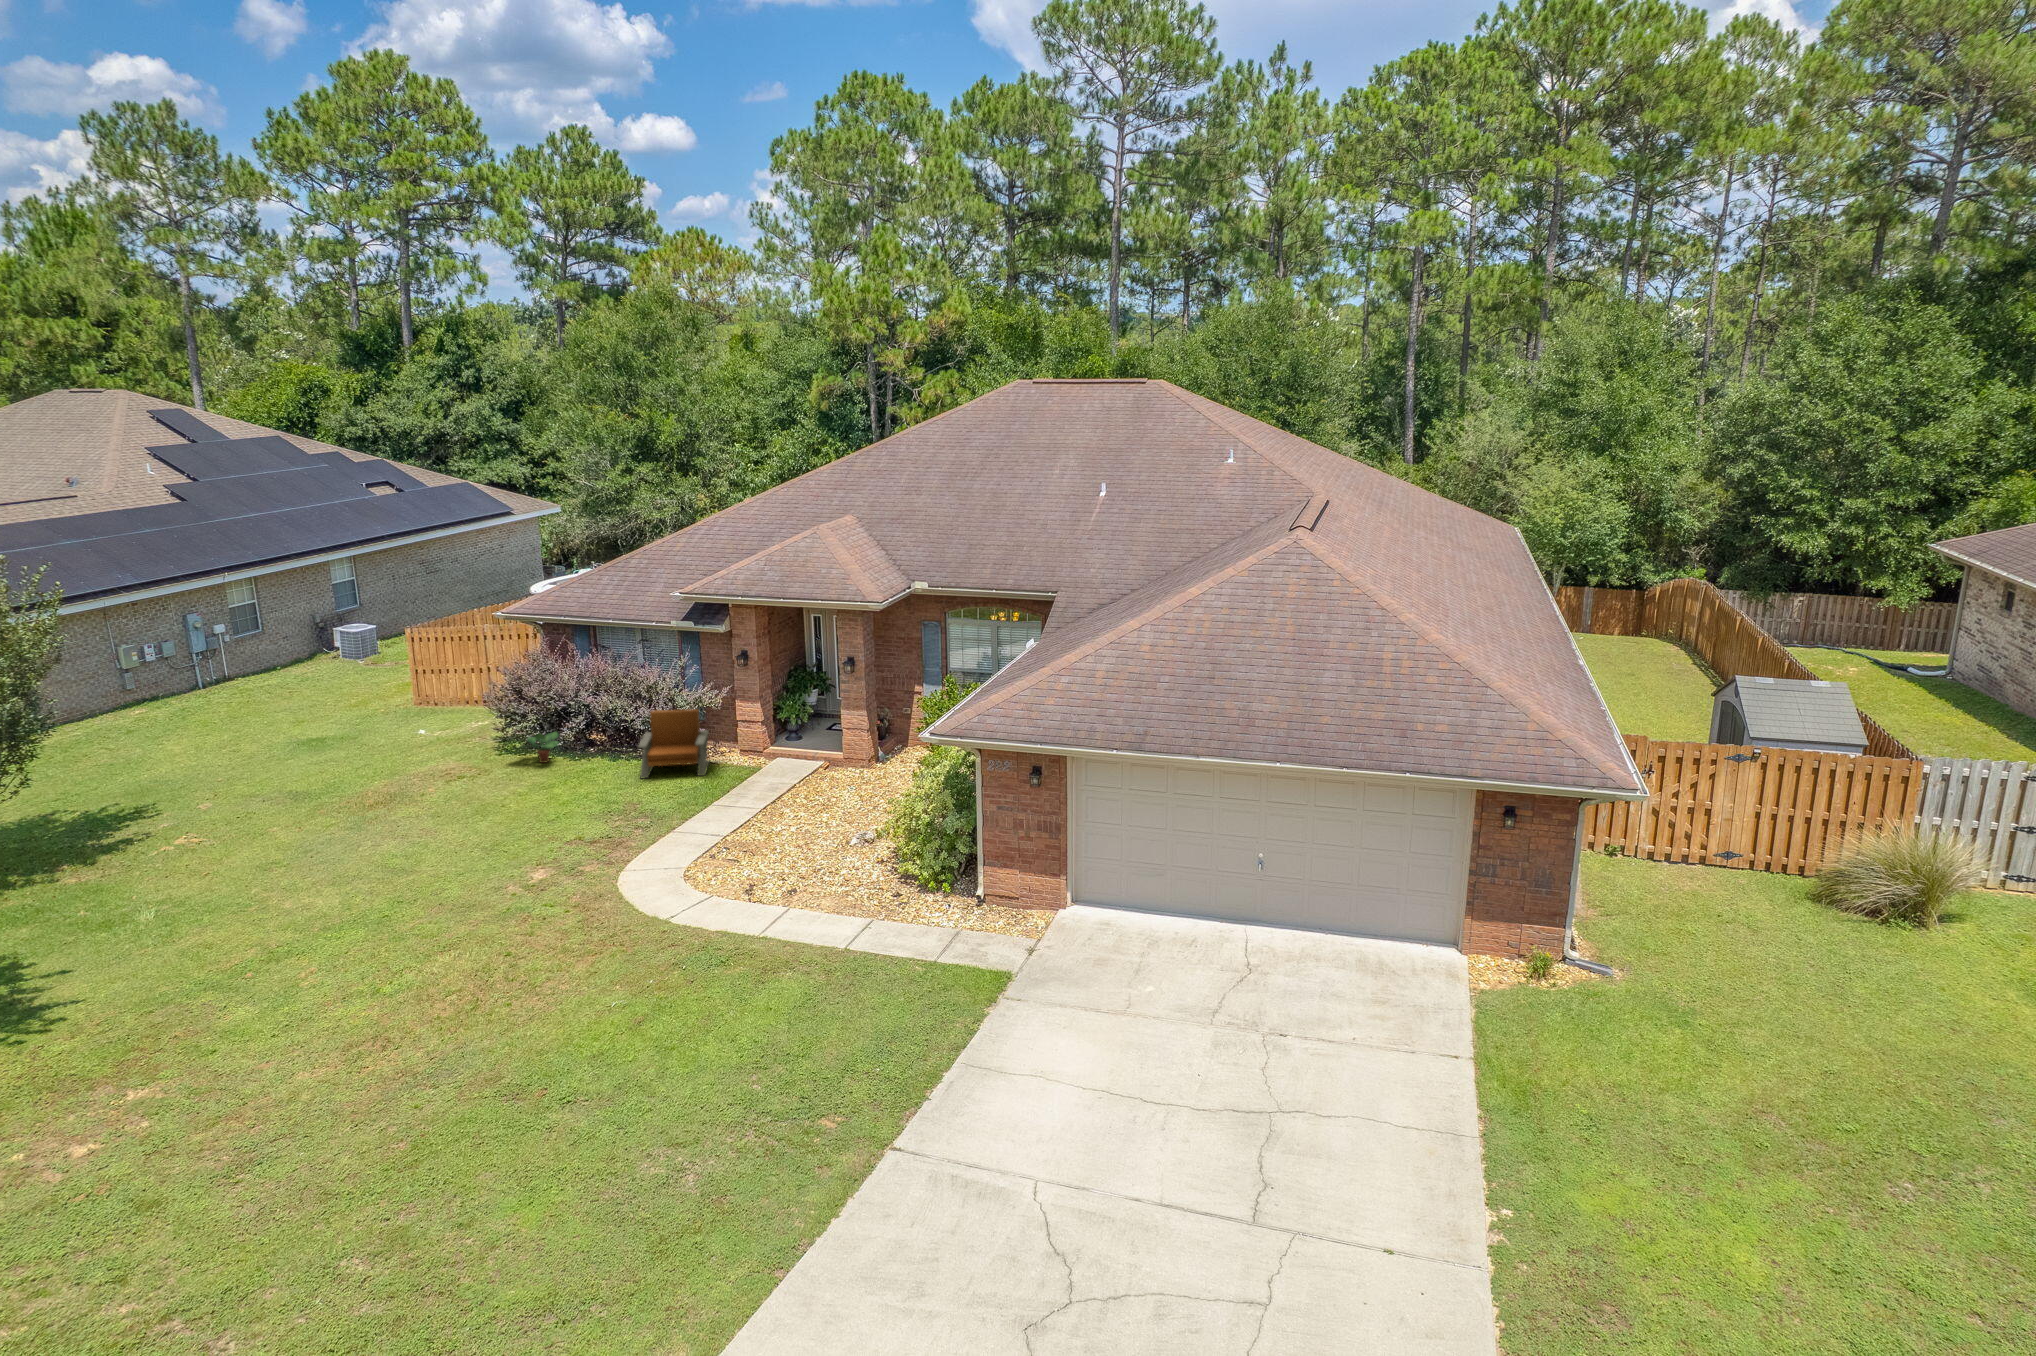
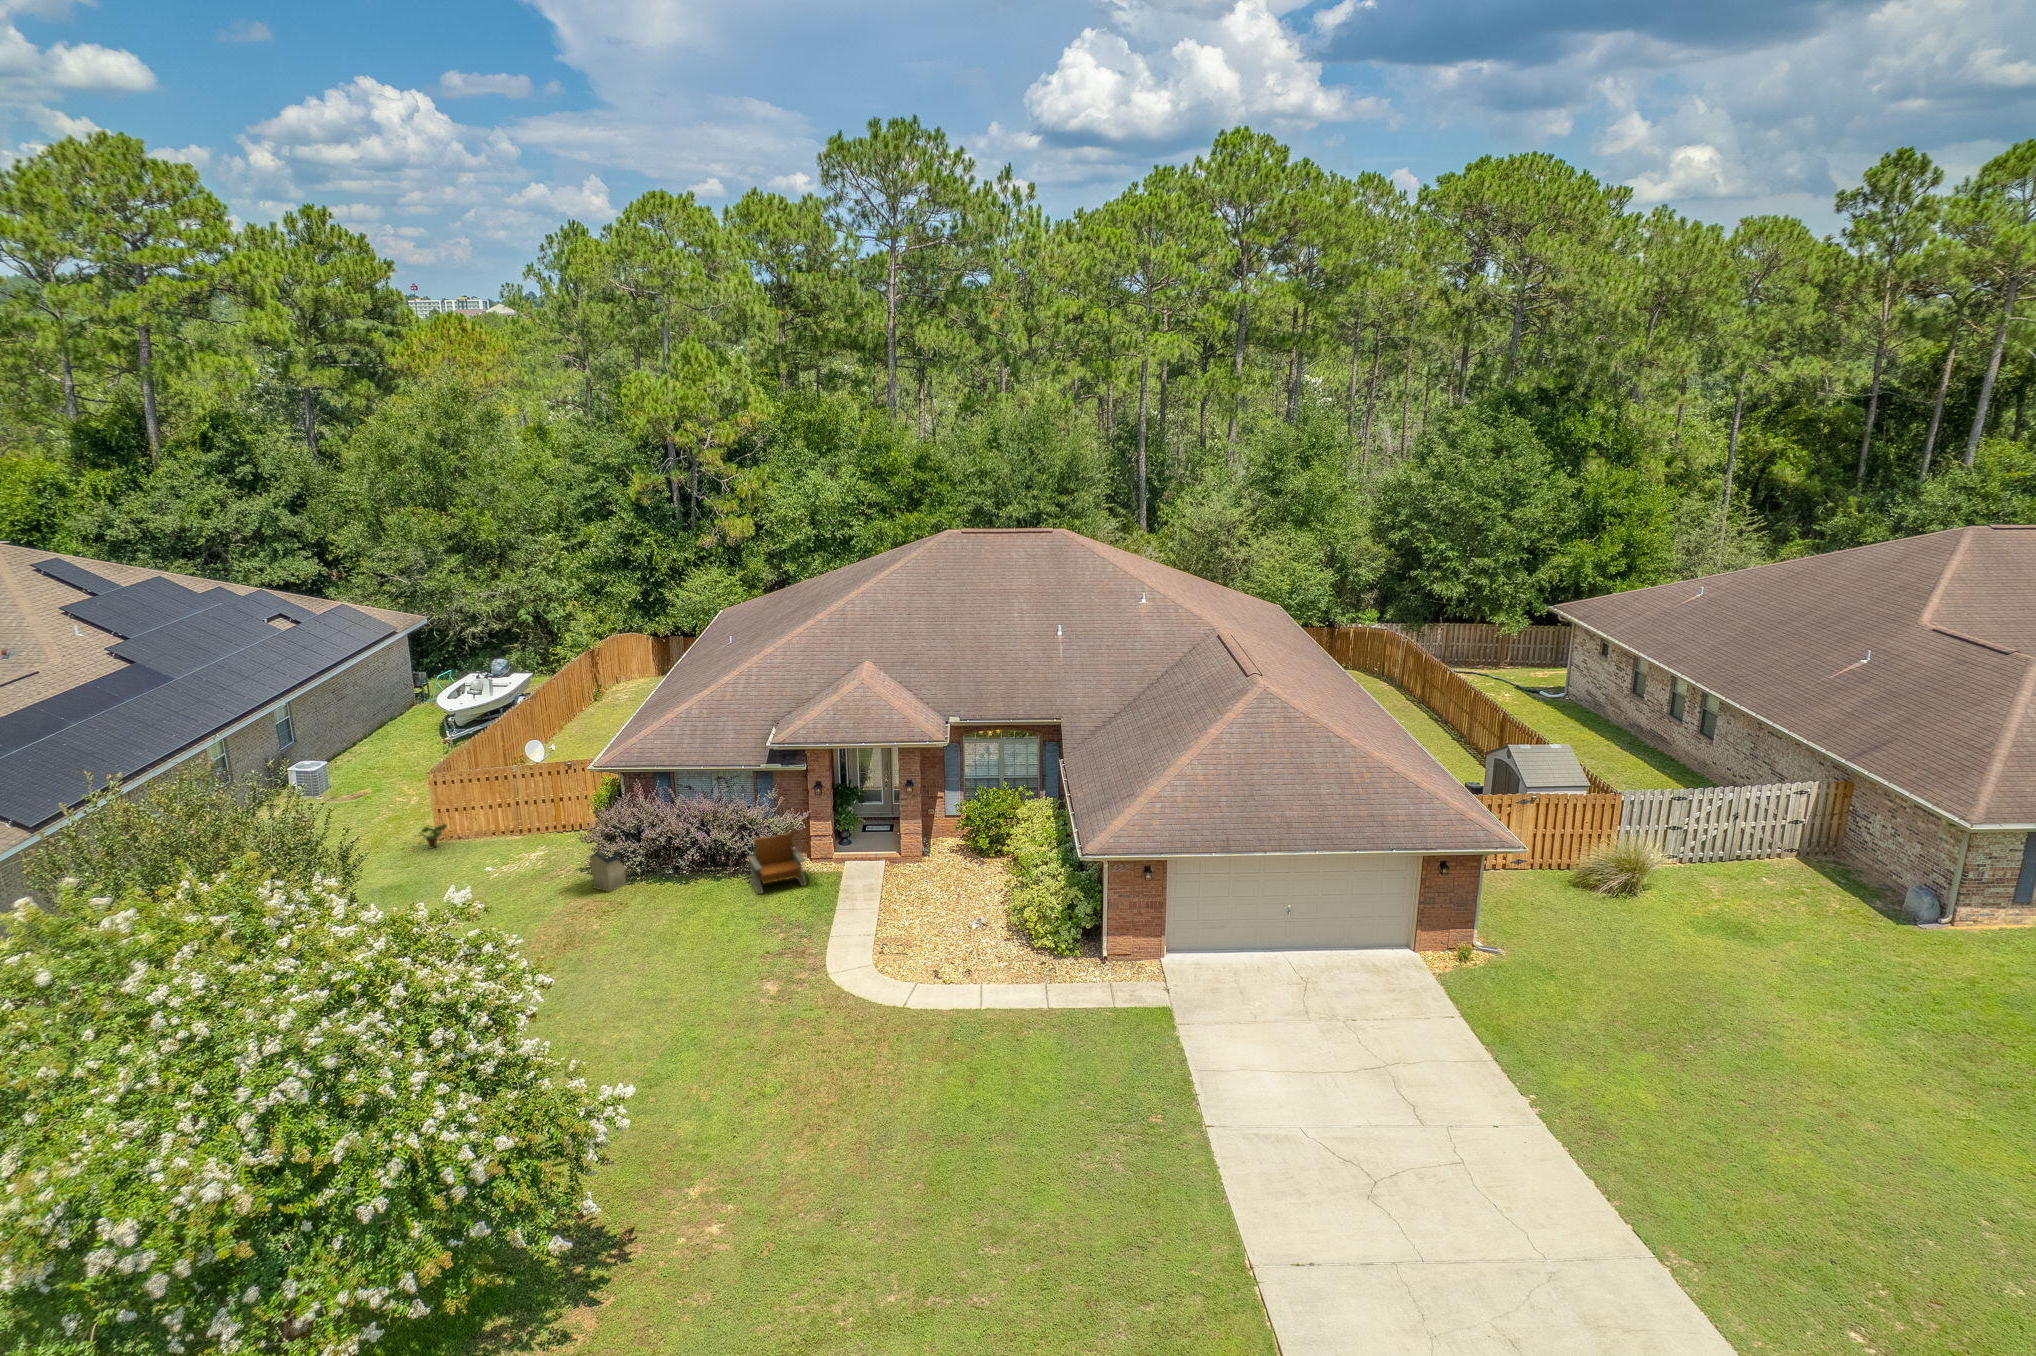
trash can: none [471,705,518,759] -> present [589,852,626,892]
potted plant: present [521,732,559,763] -> present [420,824,447,848]

